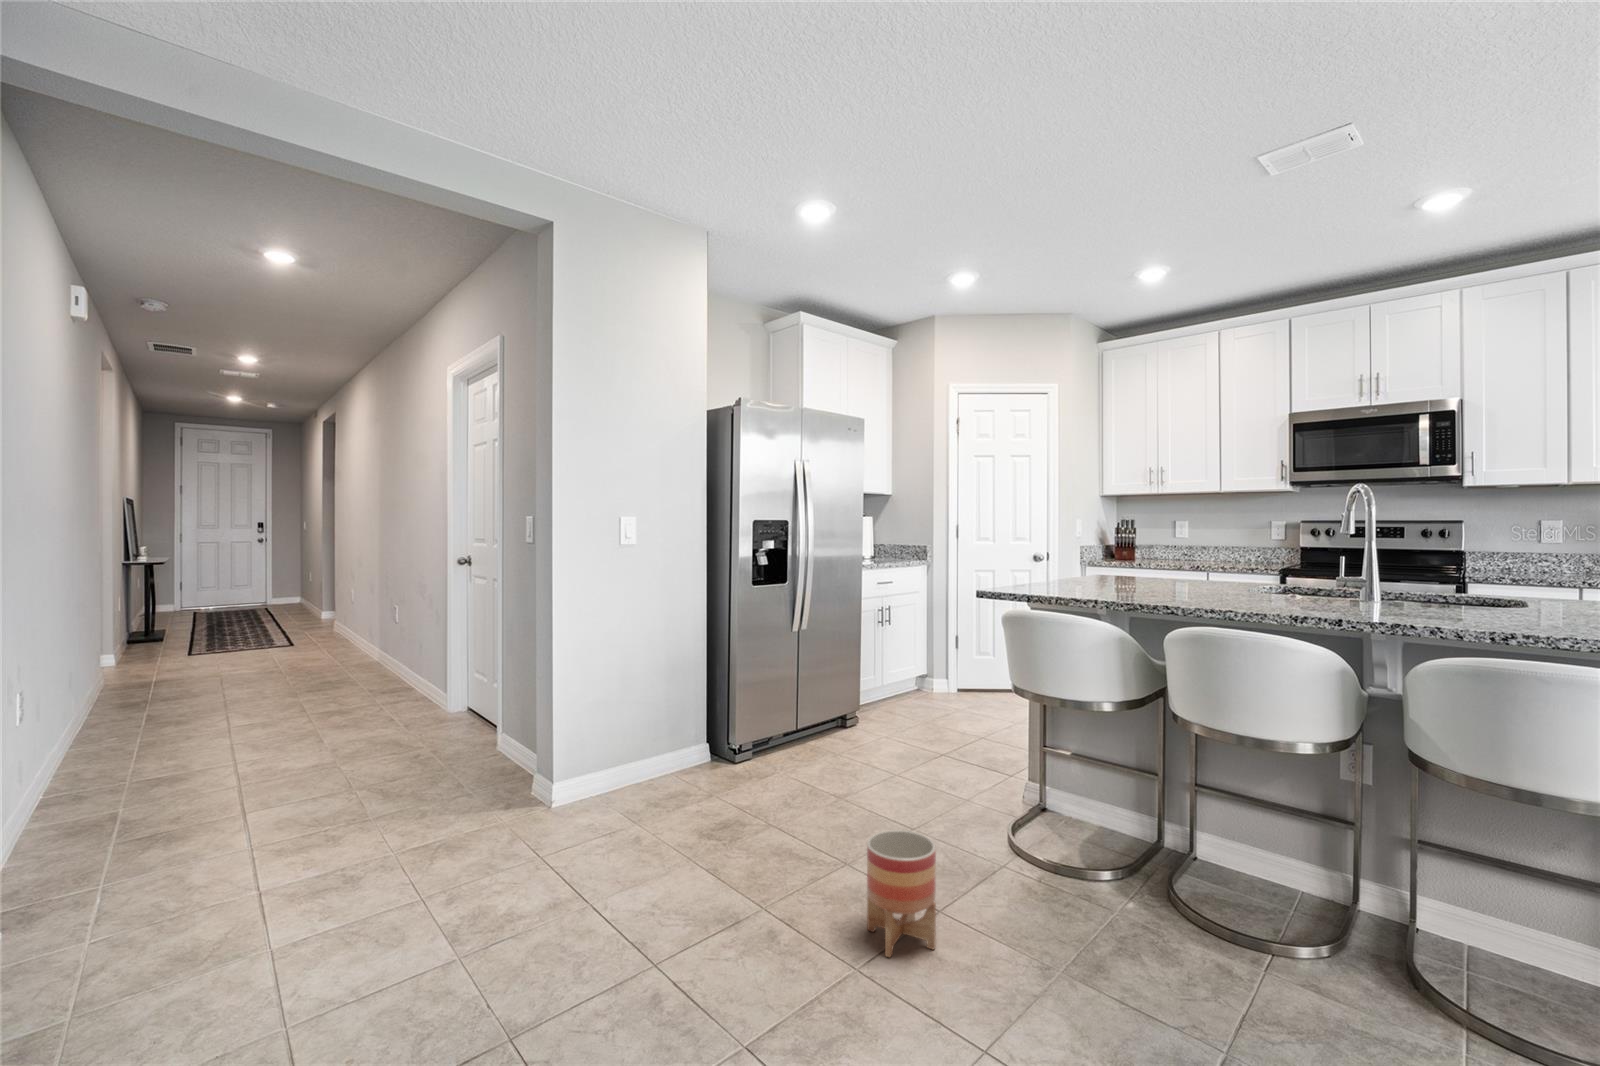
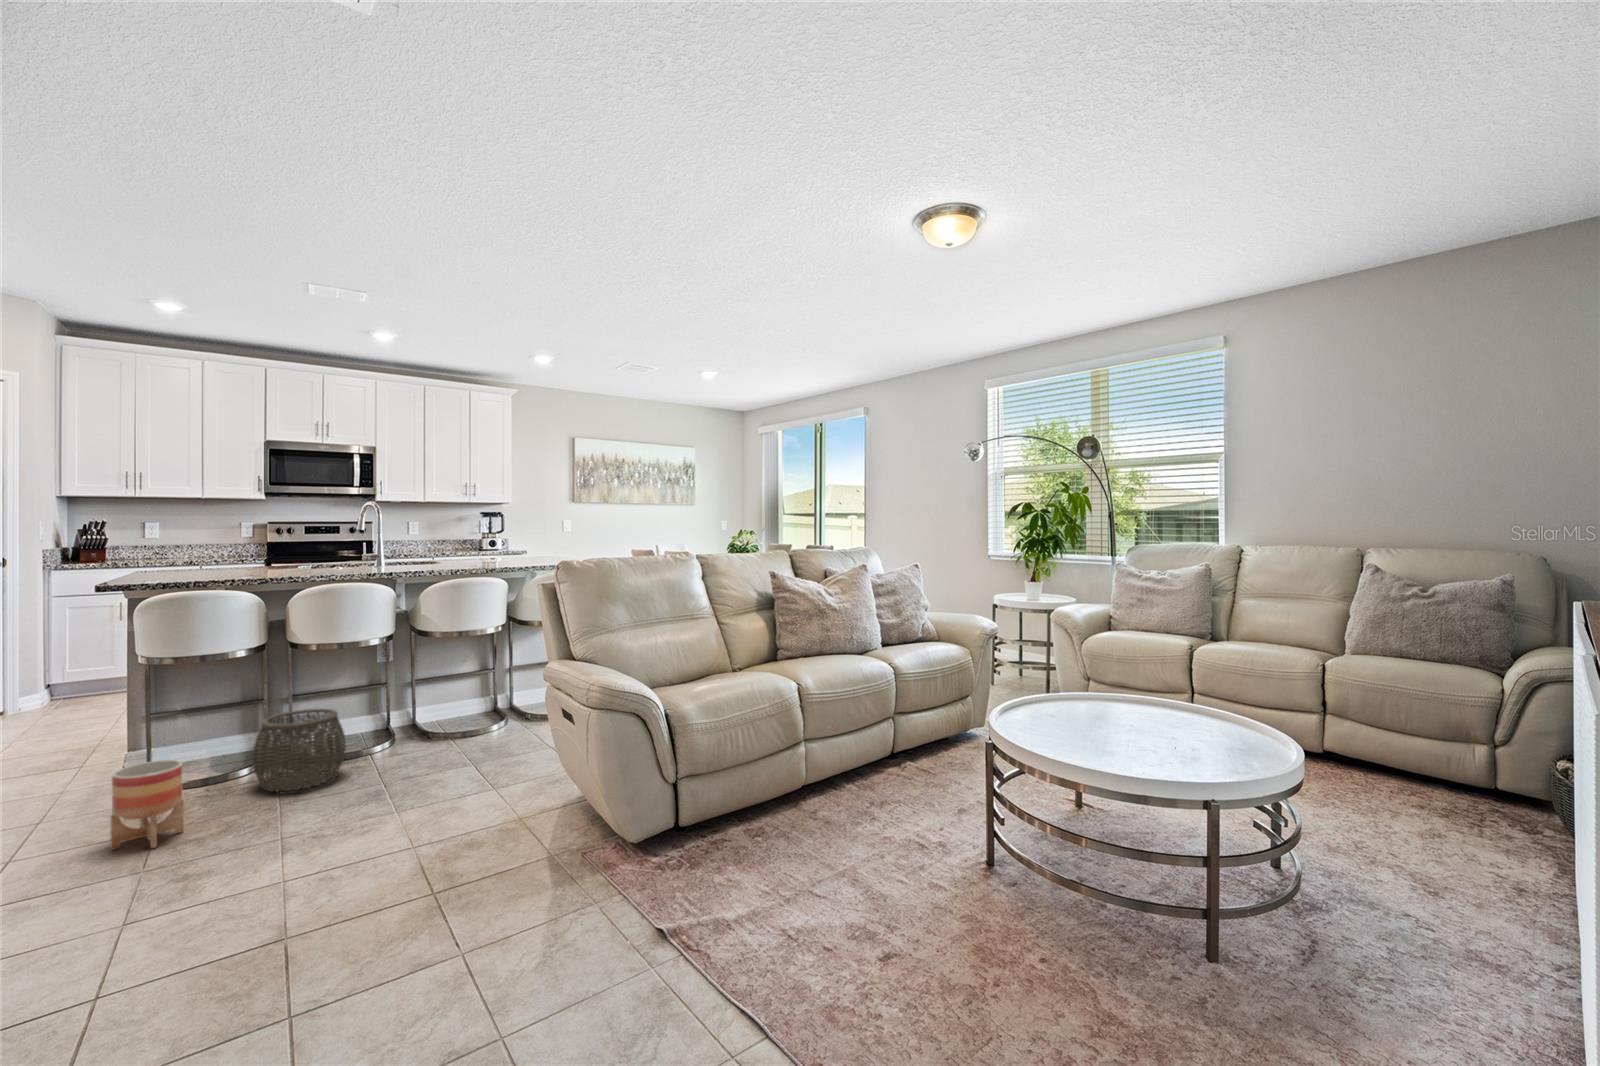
woven basket: none [1059,819,1199,976] -> present [252,709,346,792]

